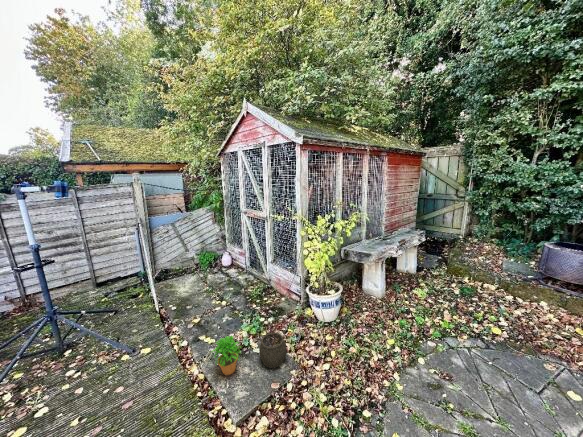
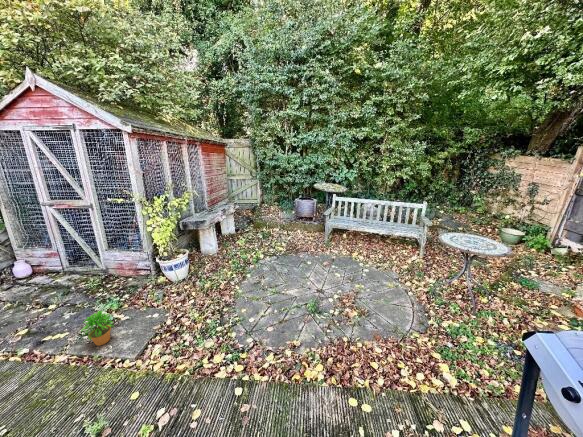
woven basket: present [259,333,286,368] -> none [130,295,156,323]

